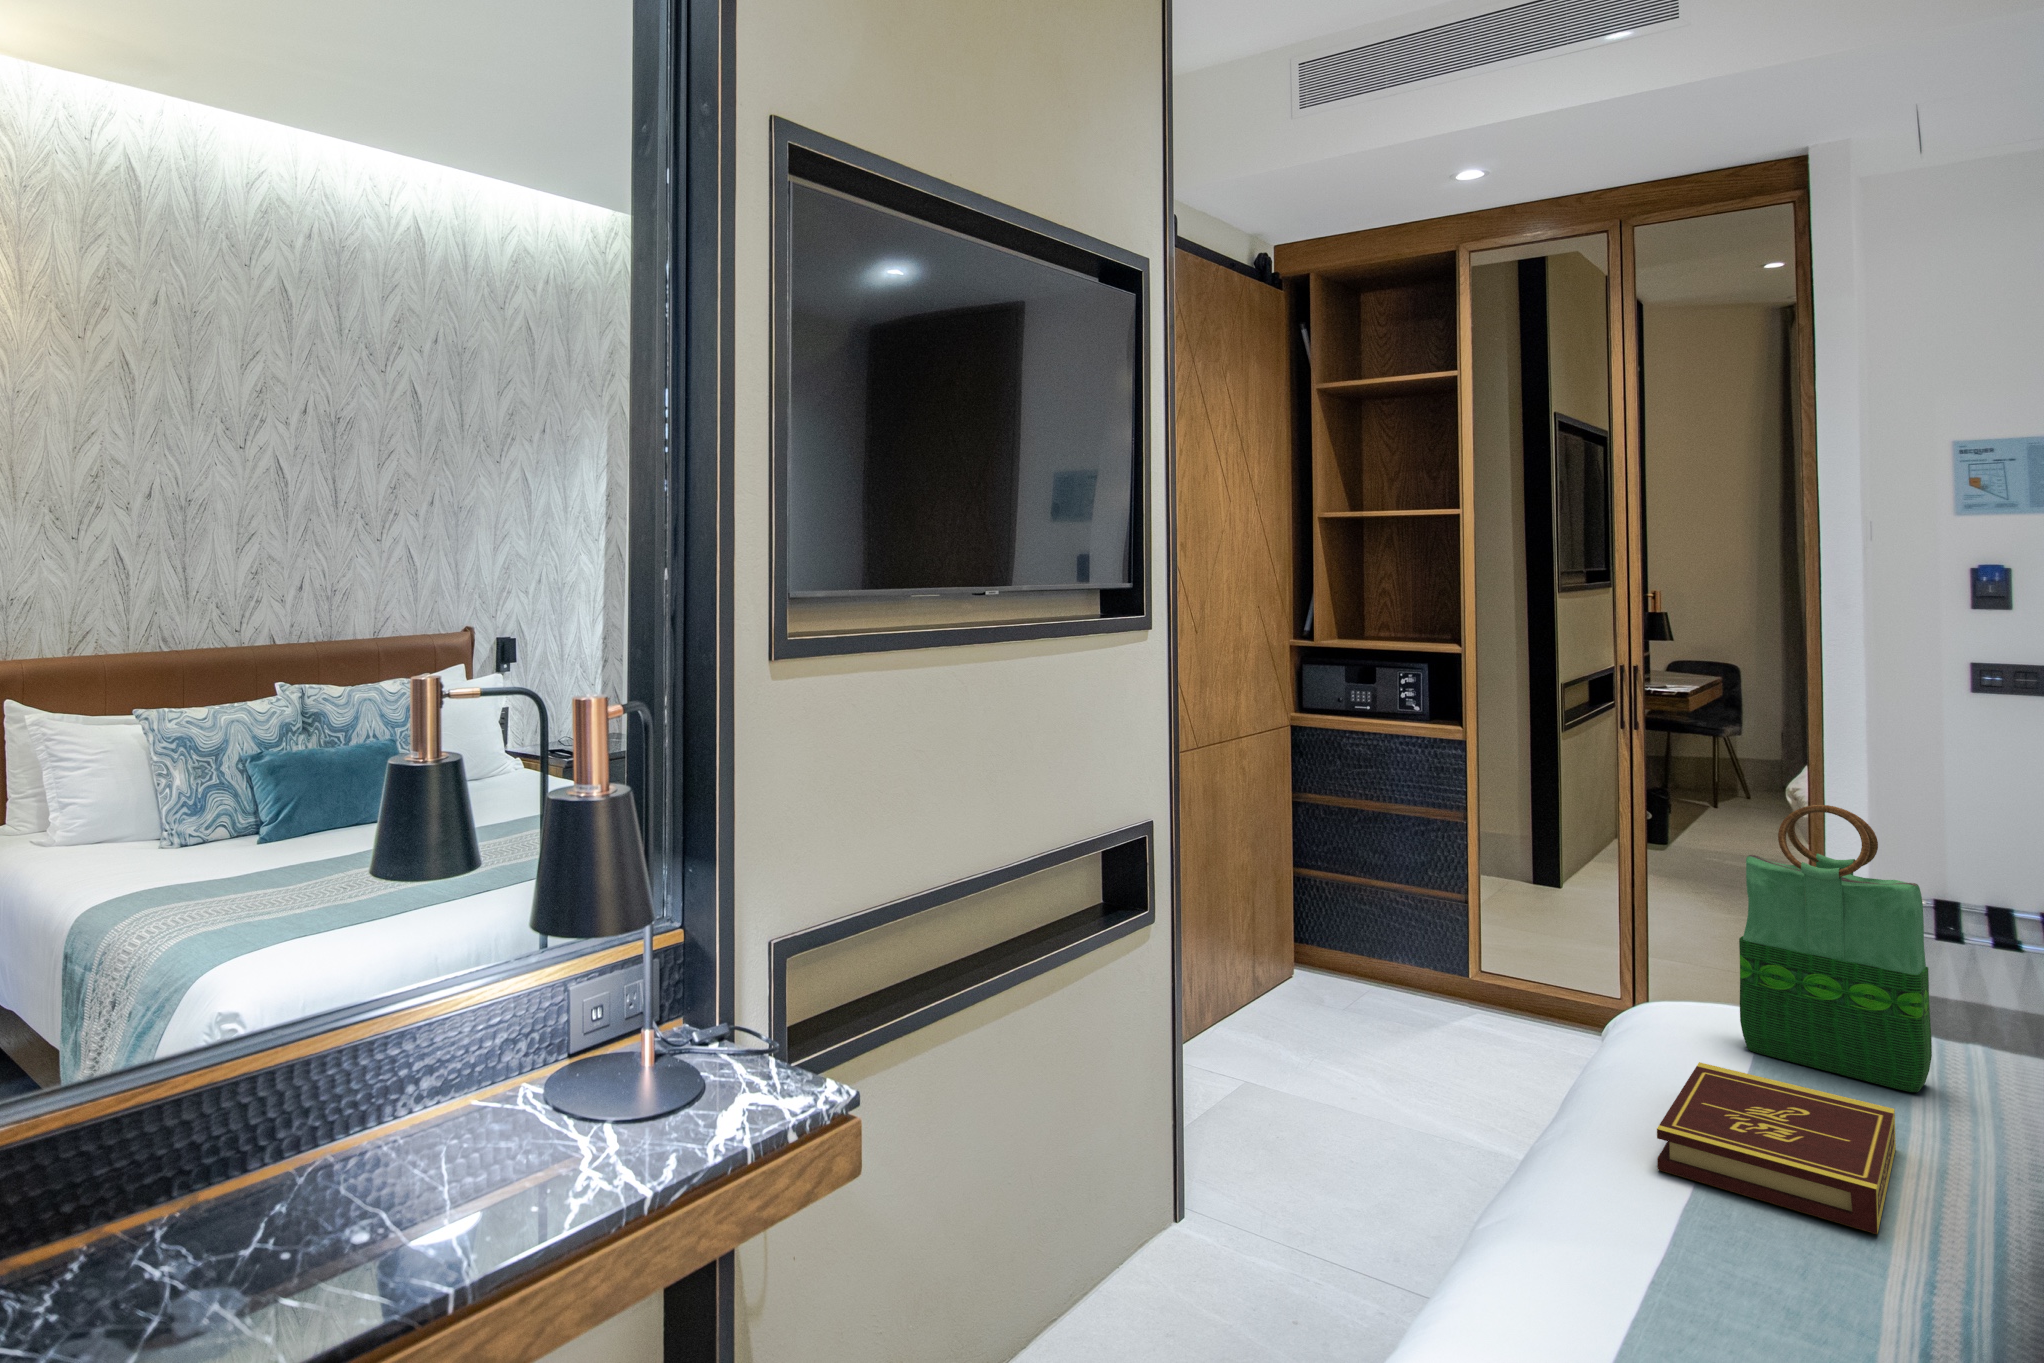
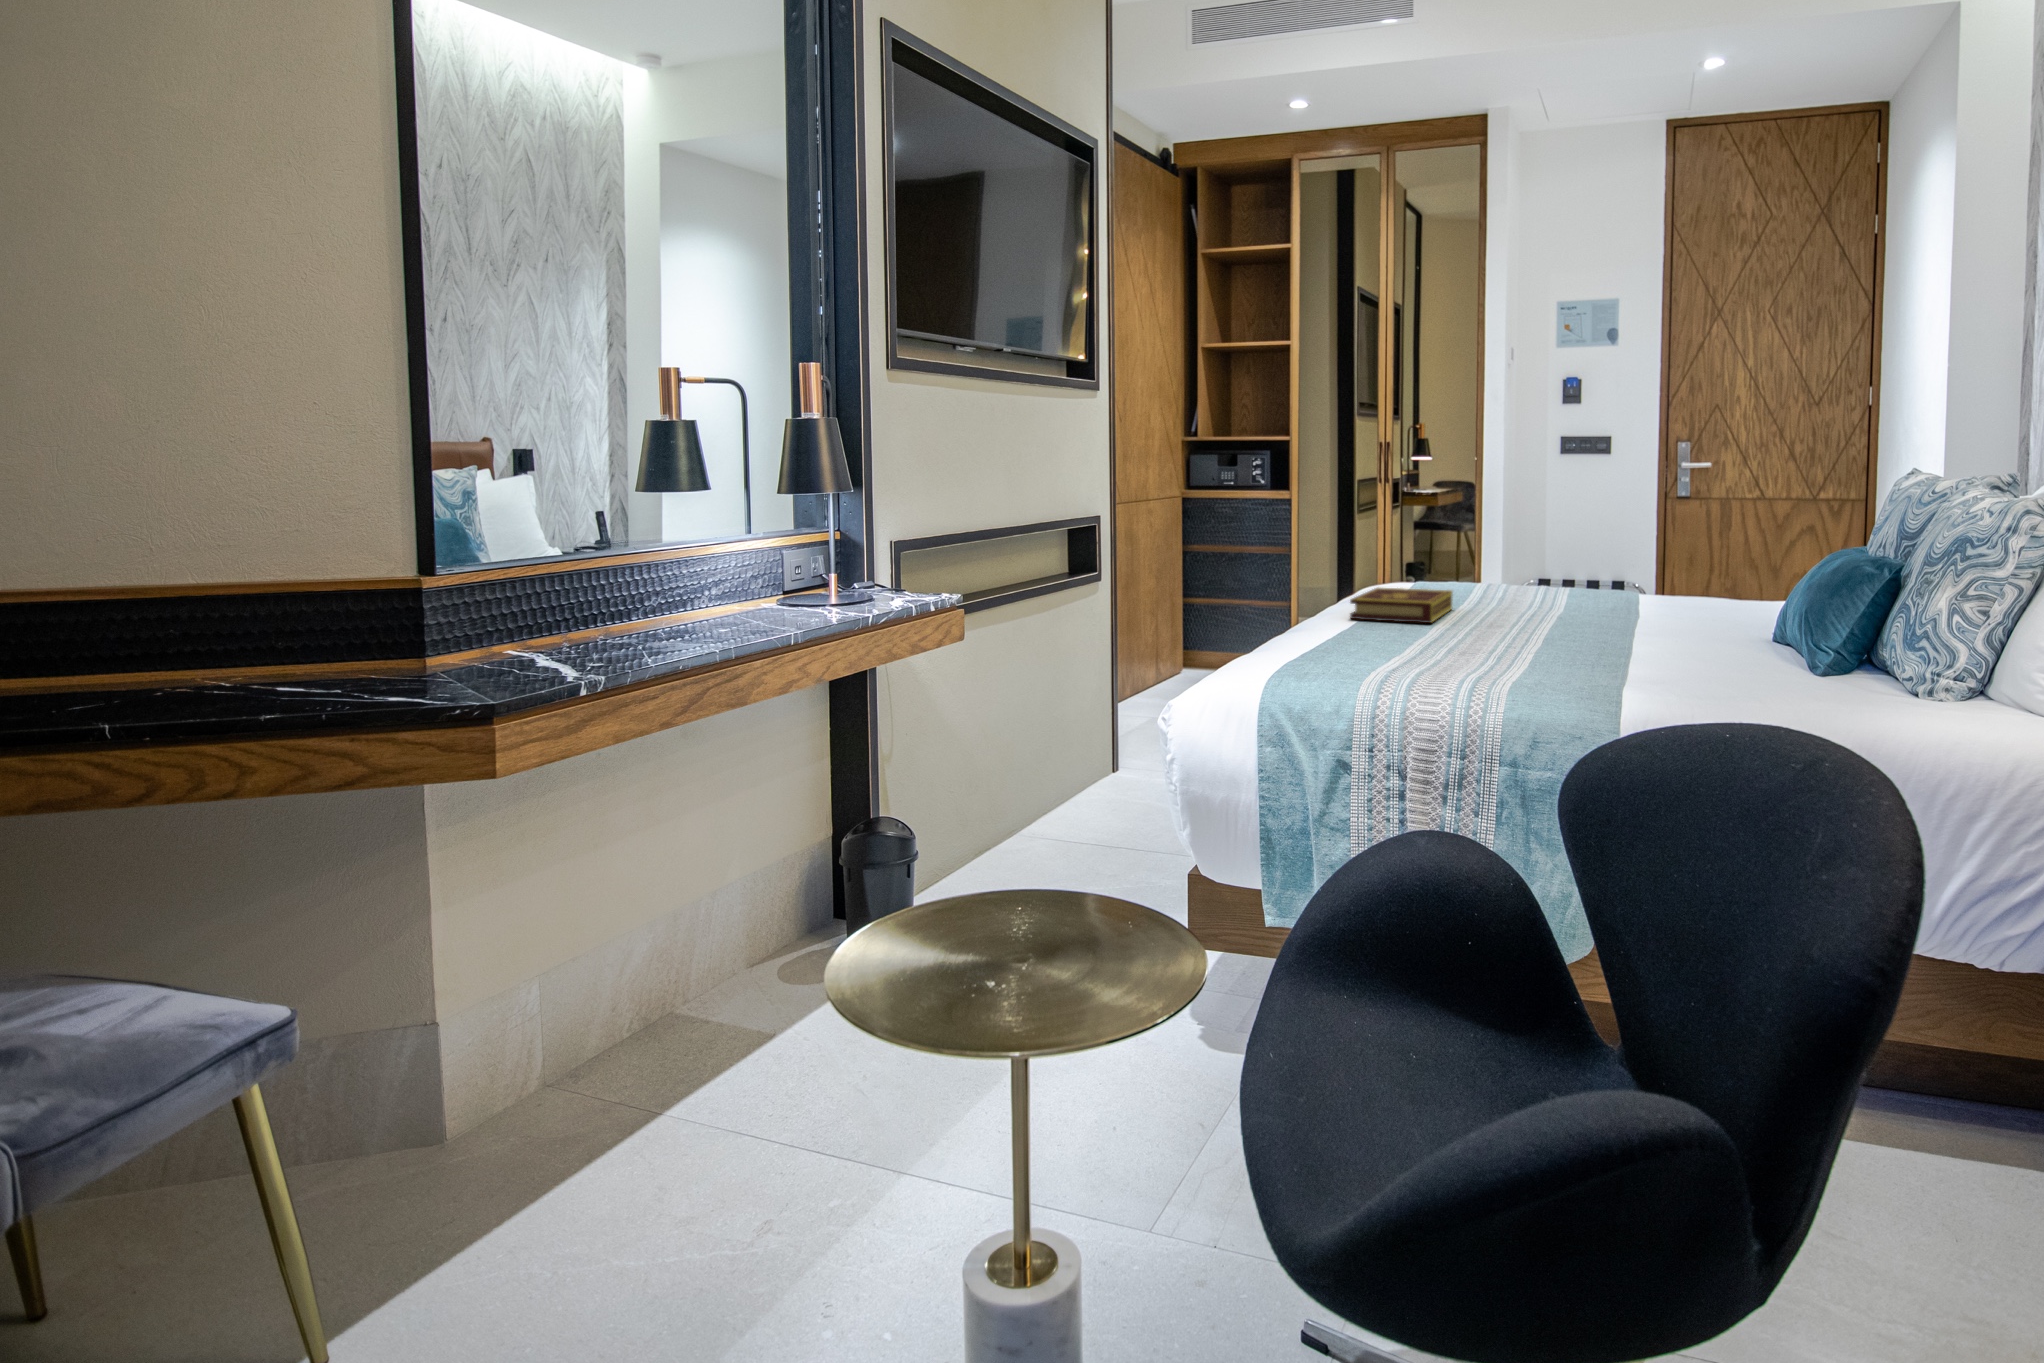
tote bag: present [1739,805,1932,1092] -> none [1402,462,1479,598]

